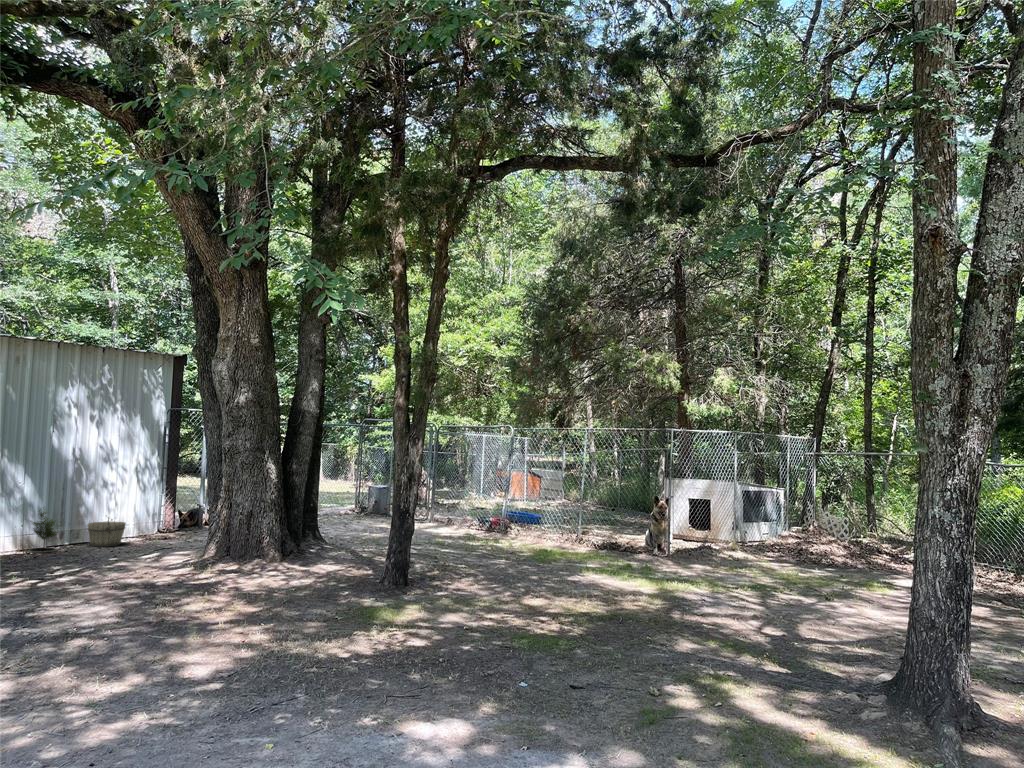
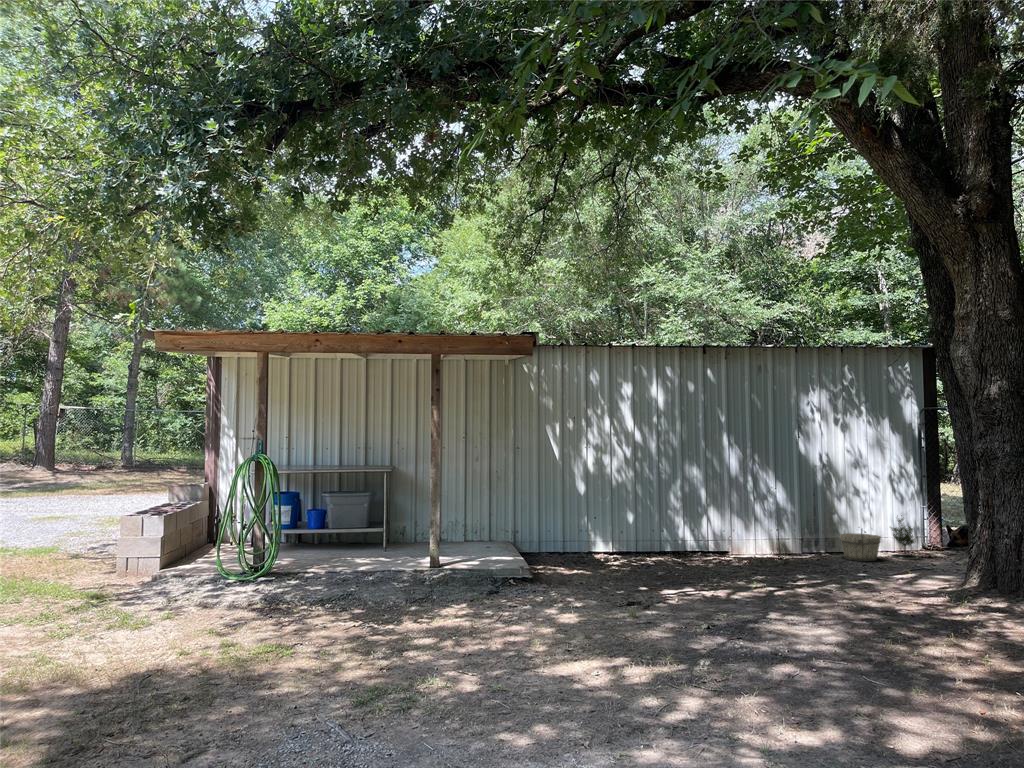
potted tree: present [28,510,57,553] -> present [890,515,918,559]

